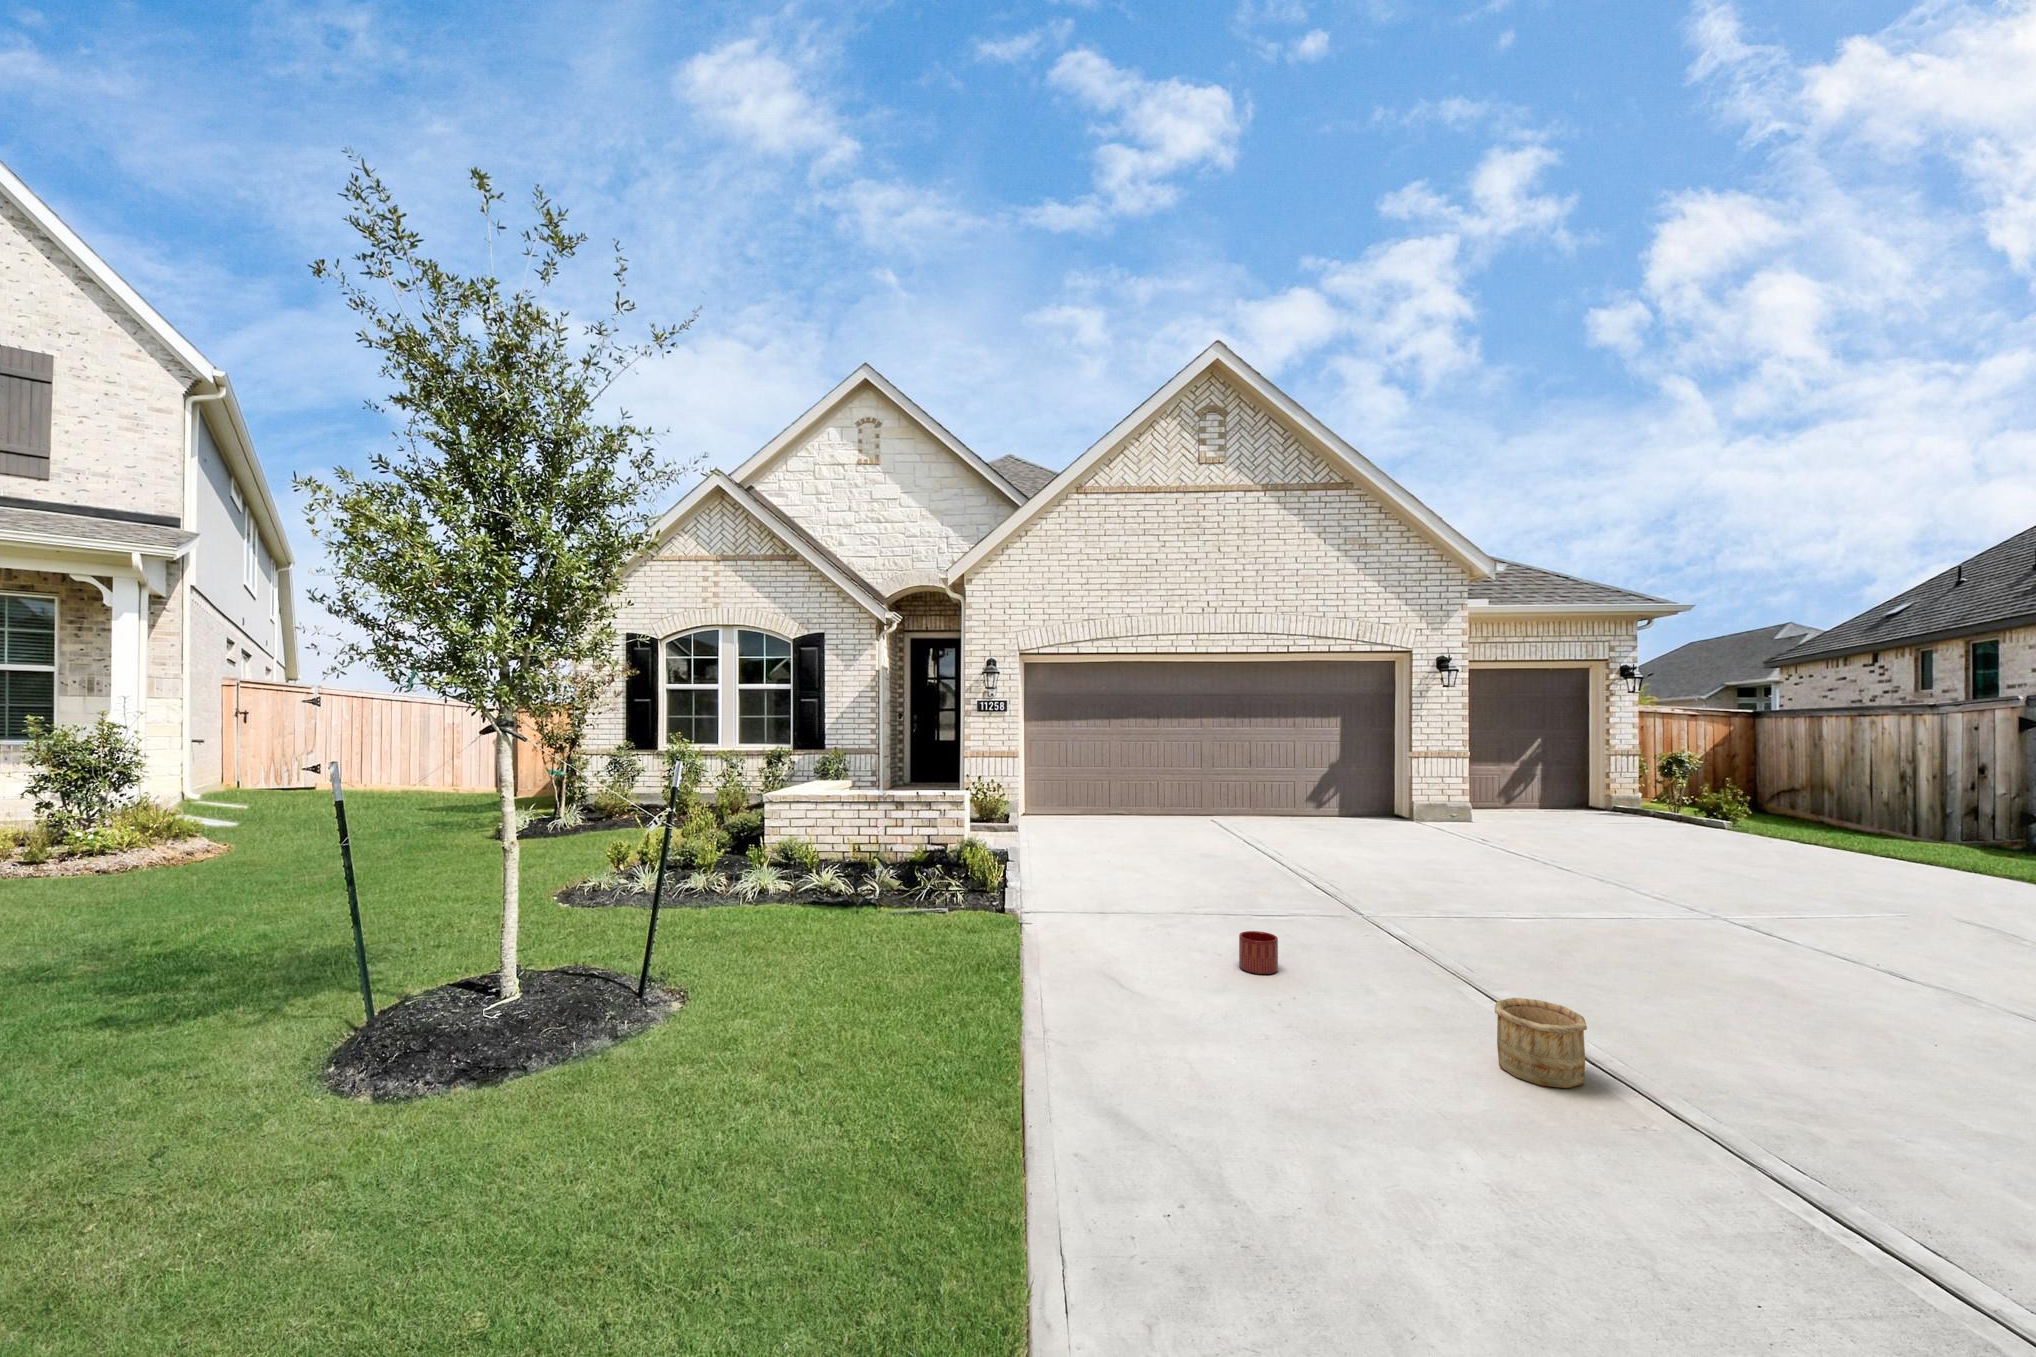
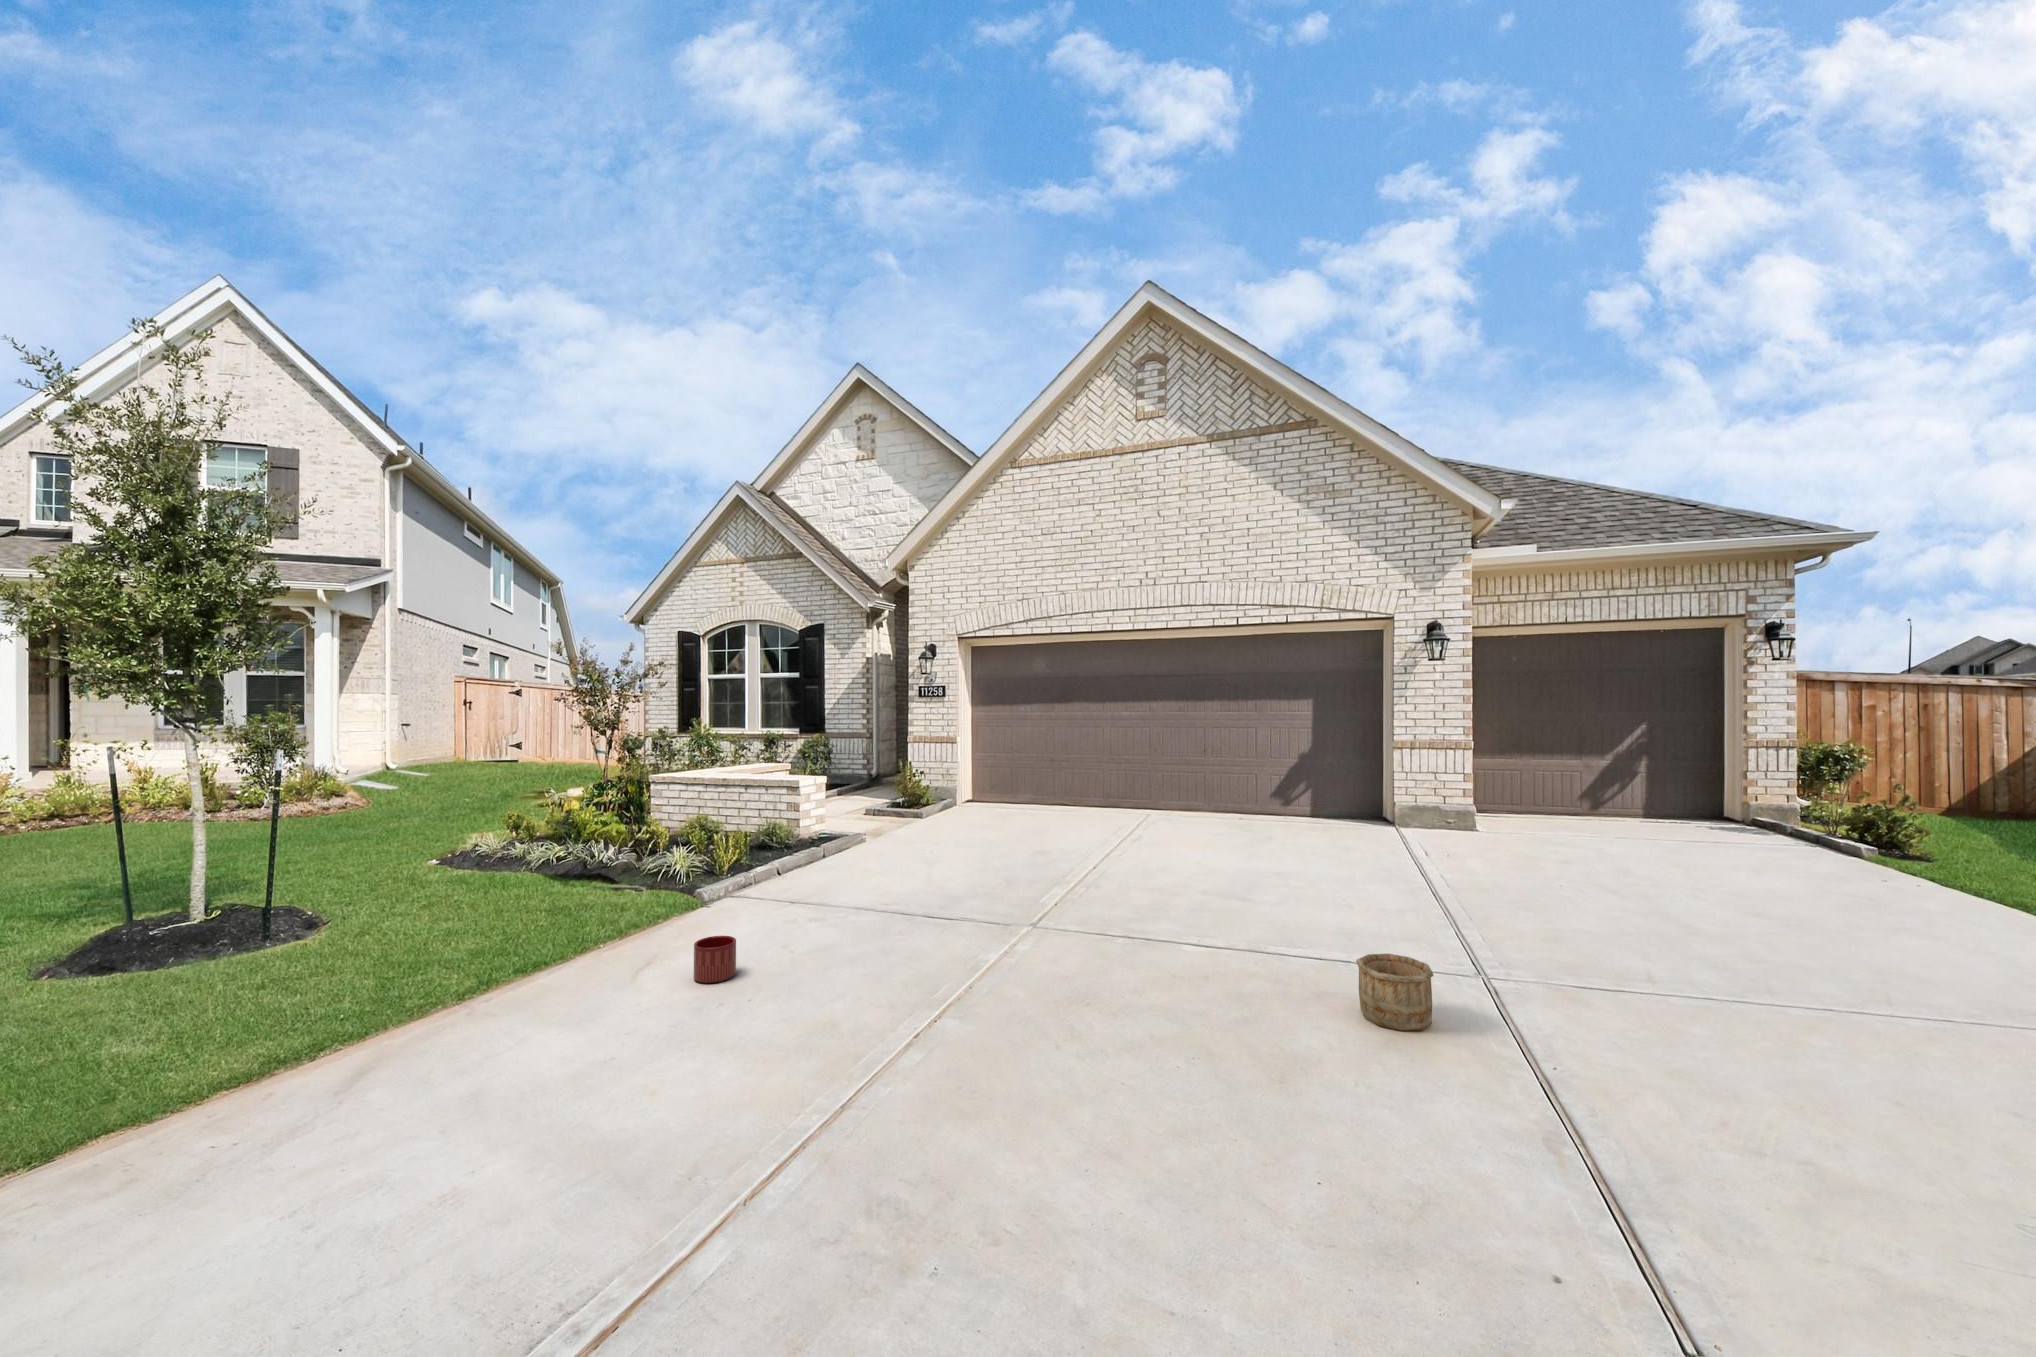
wooden bucket: present [1494,998,1587,1088] -> present [1356,954,1433,1030]

